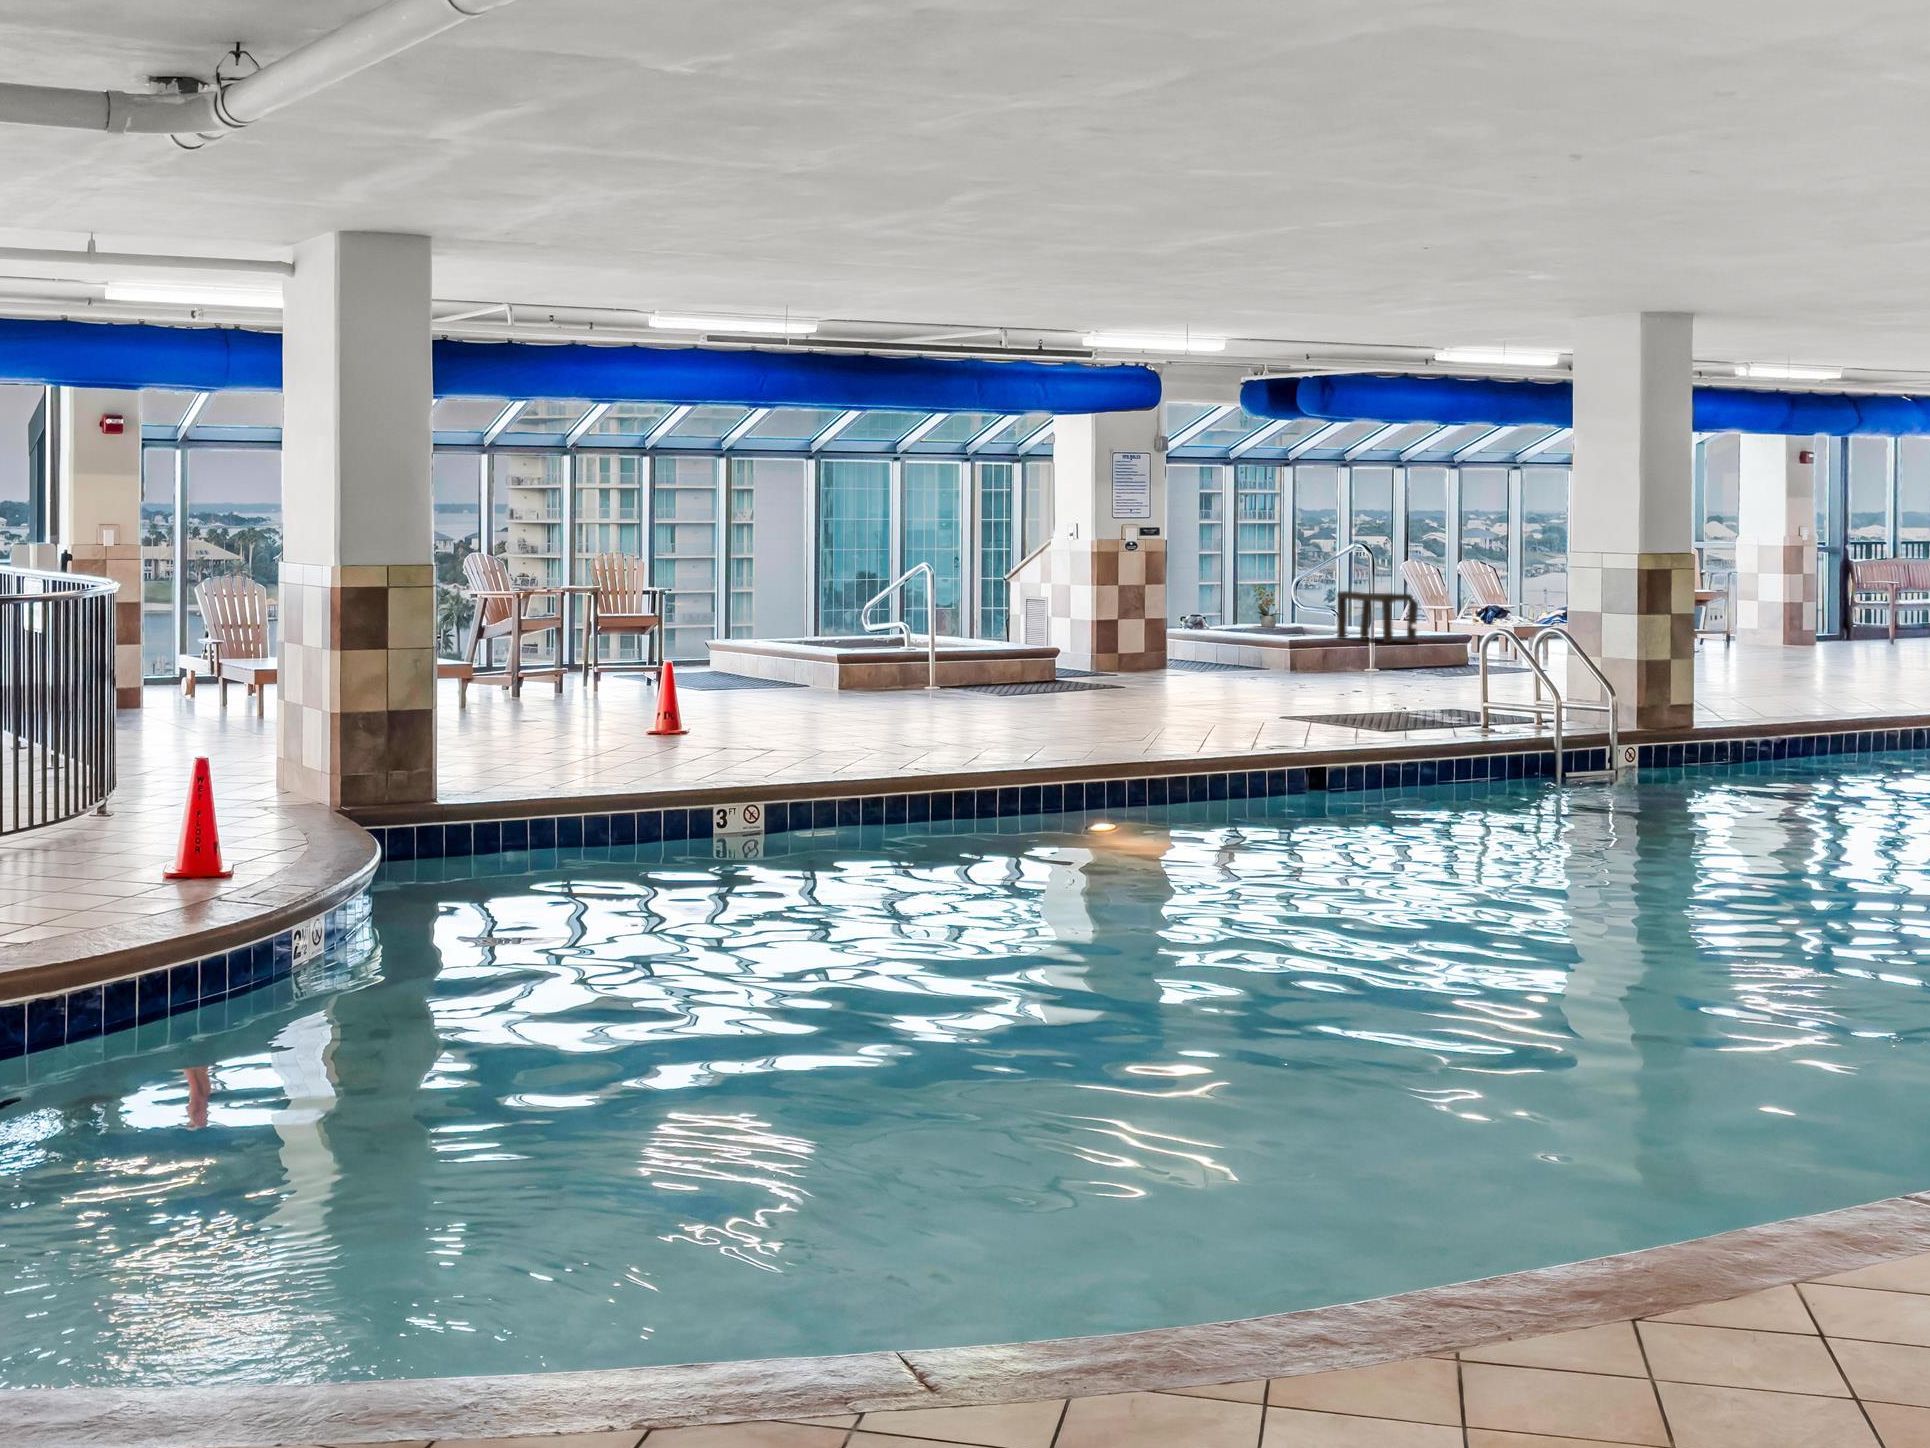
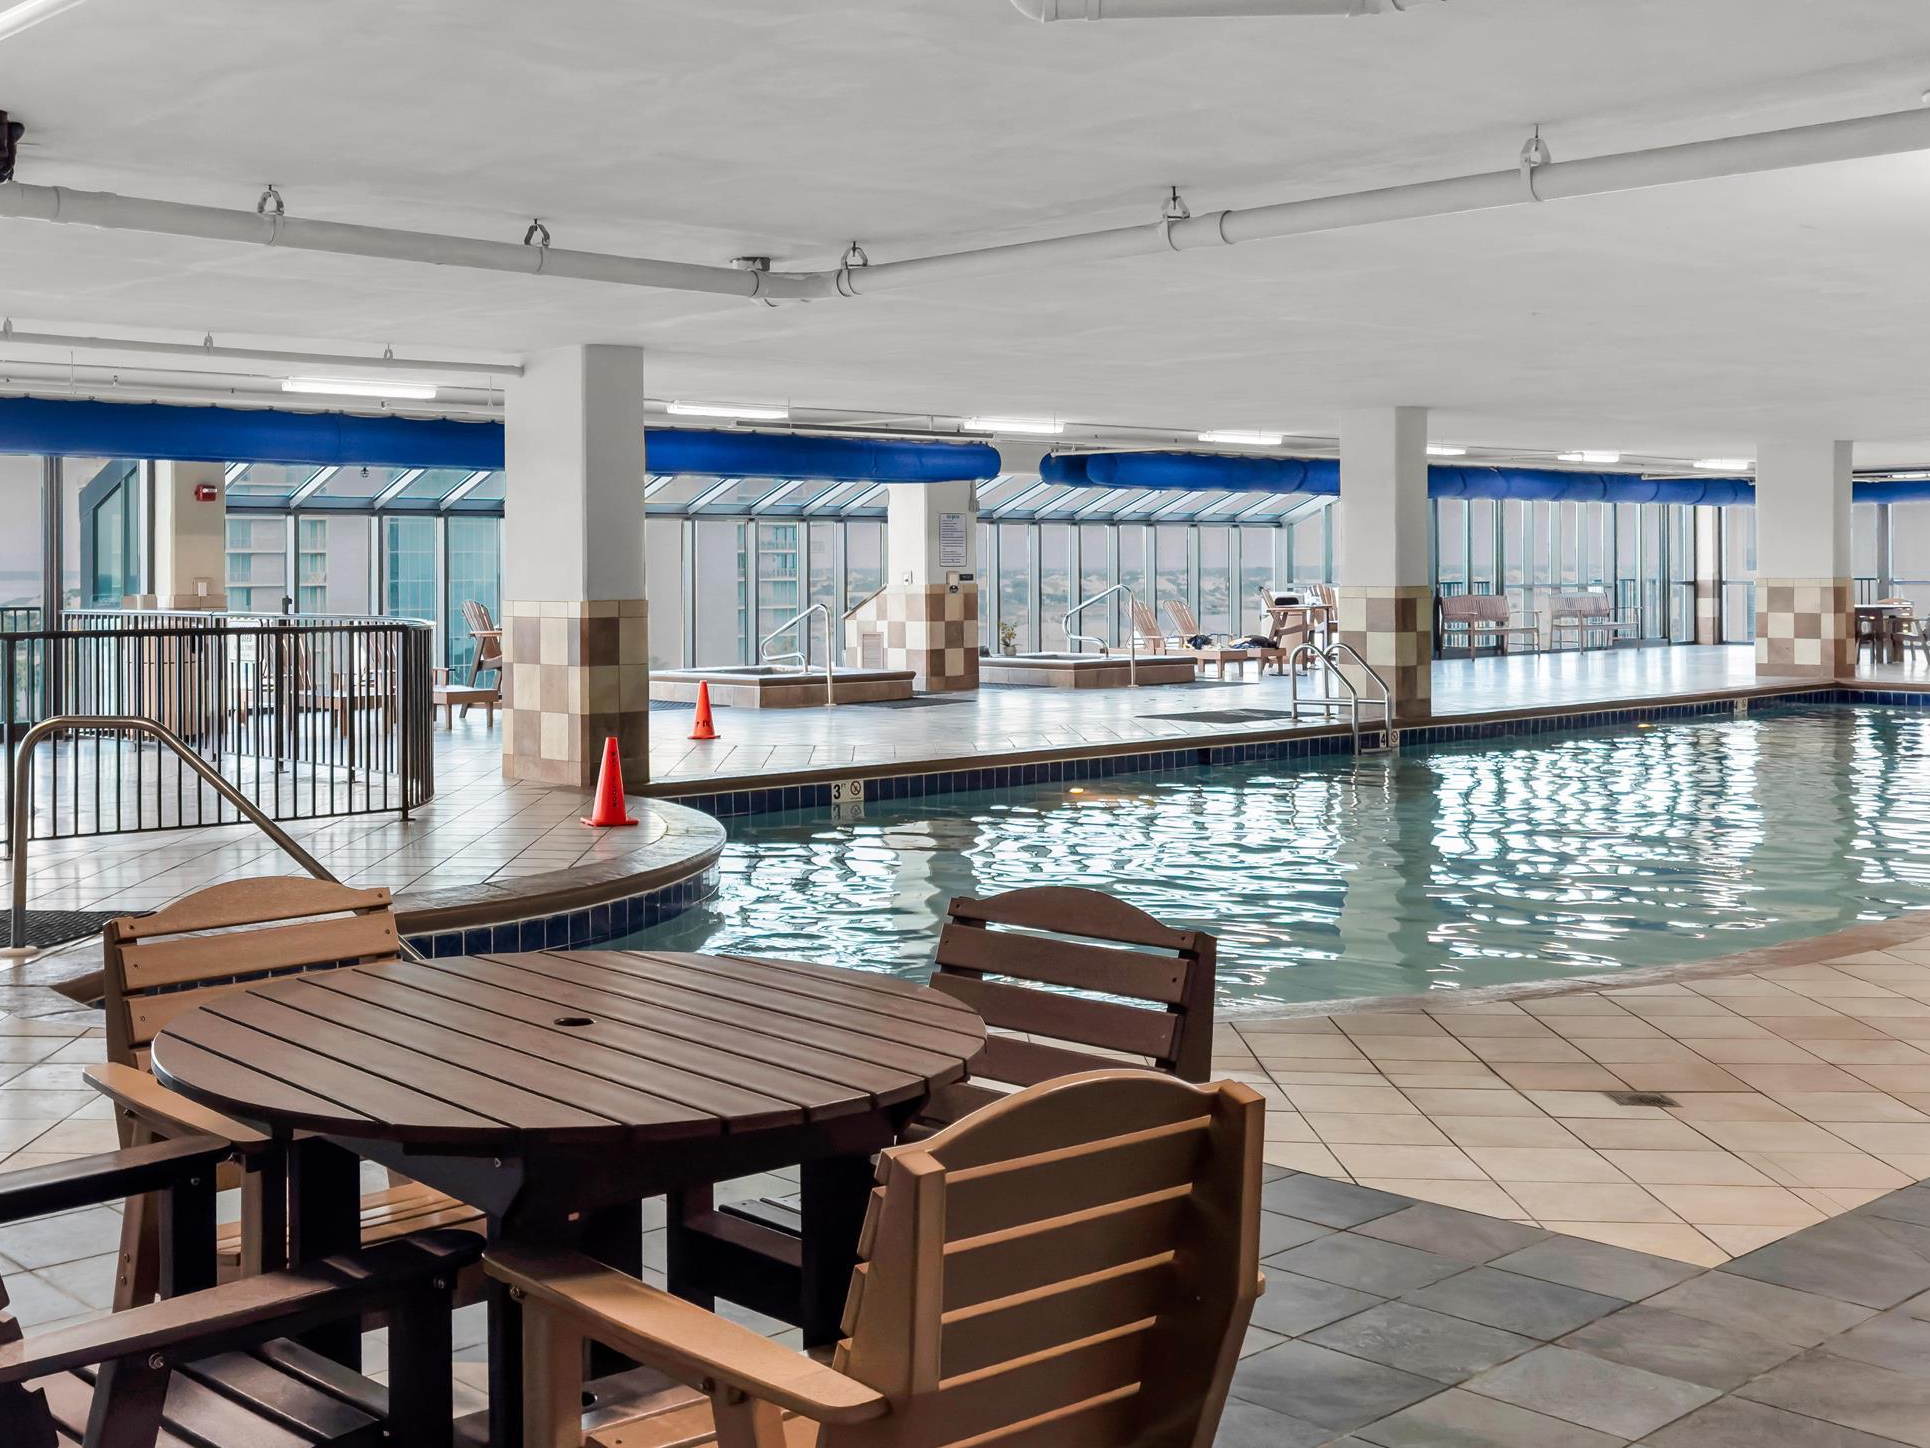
bench: present [1337,591,1418,643] -> none [1075,625,1143,665]

